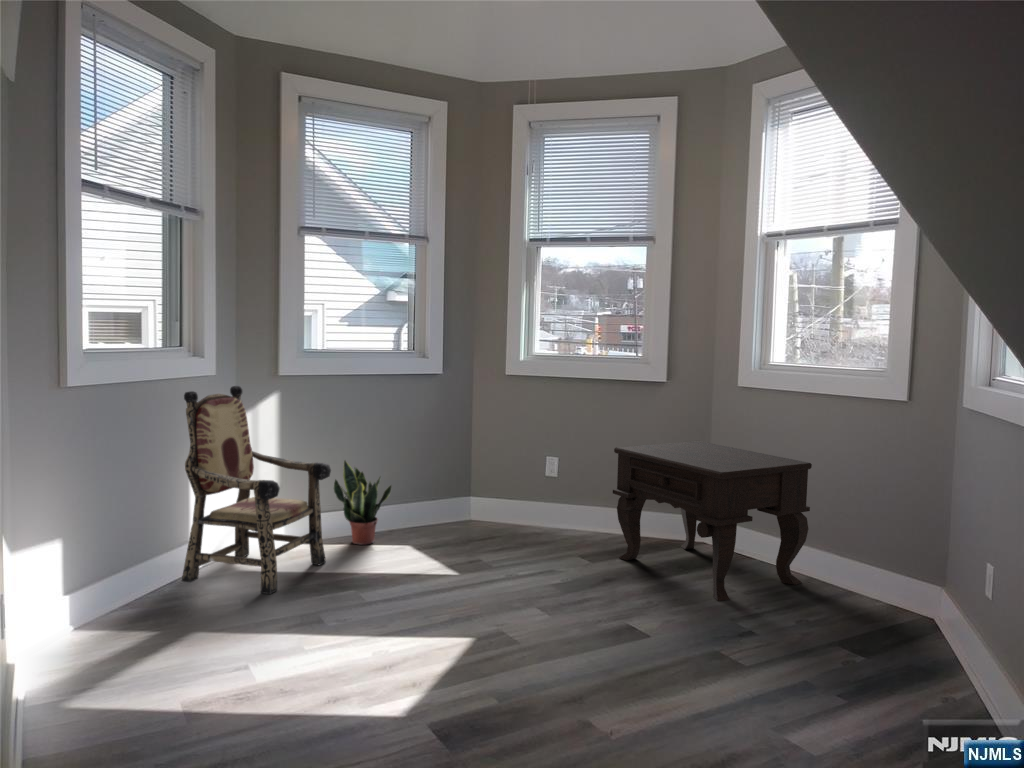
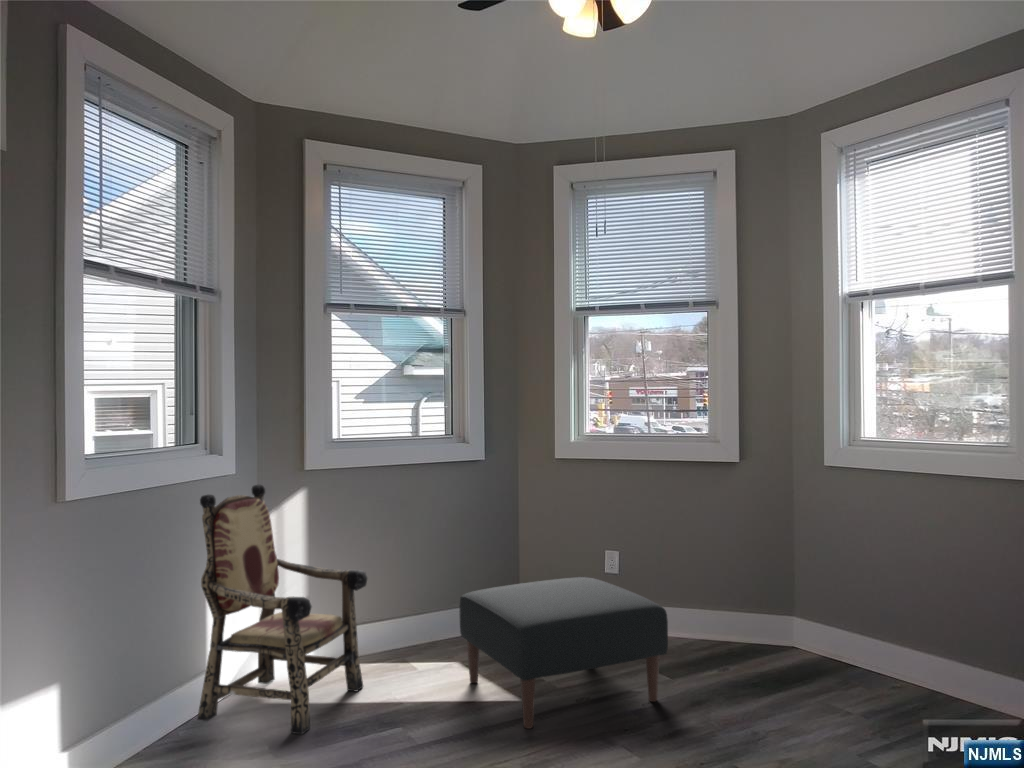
side table: present [613,441,812,601] -> none [690,527,928,725]
potted plant: present [334,461,391,544] -> none [369,563,434,661]
ottoman: none [411,478,587,596] -> present [459,577,668,729]

